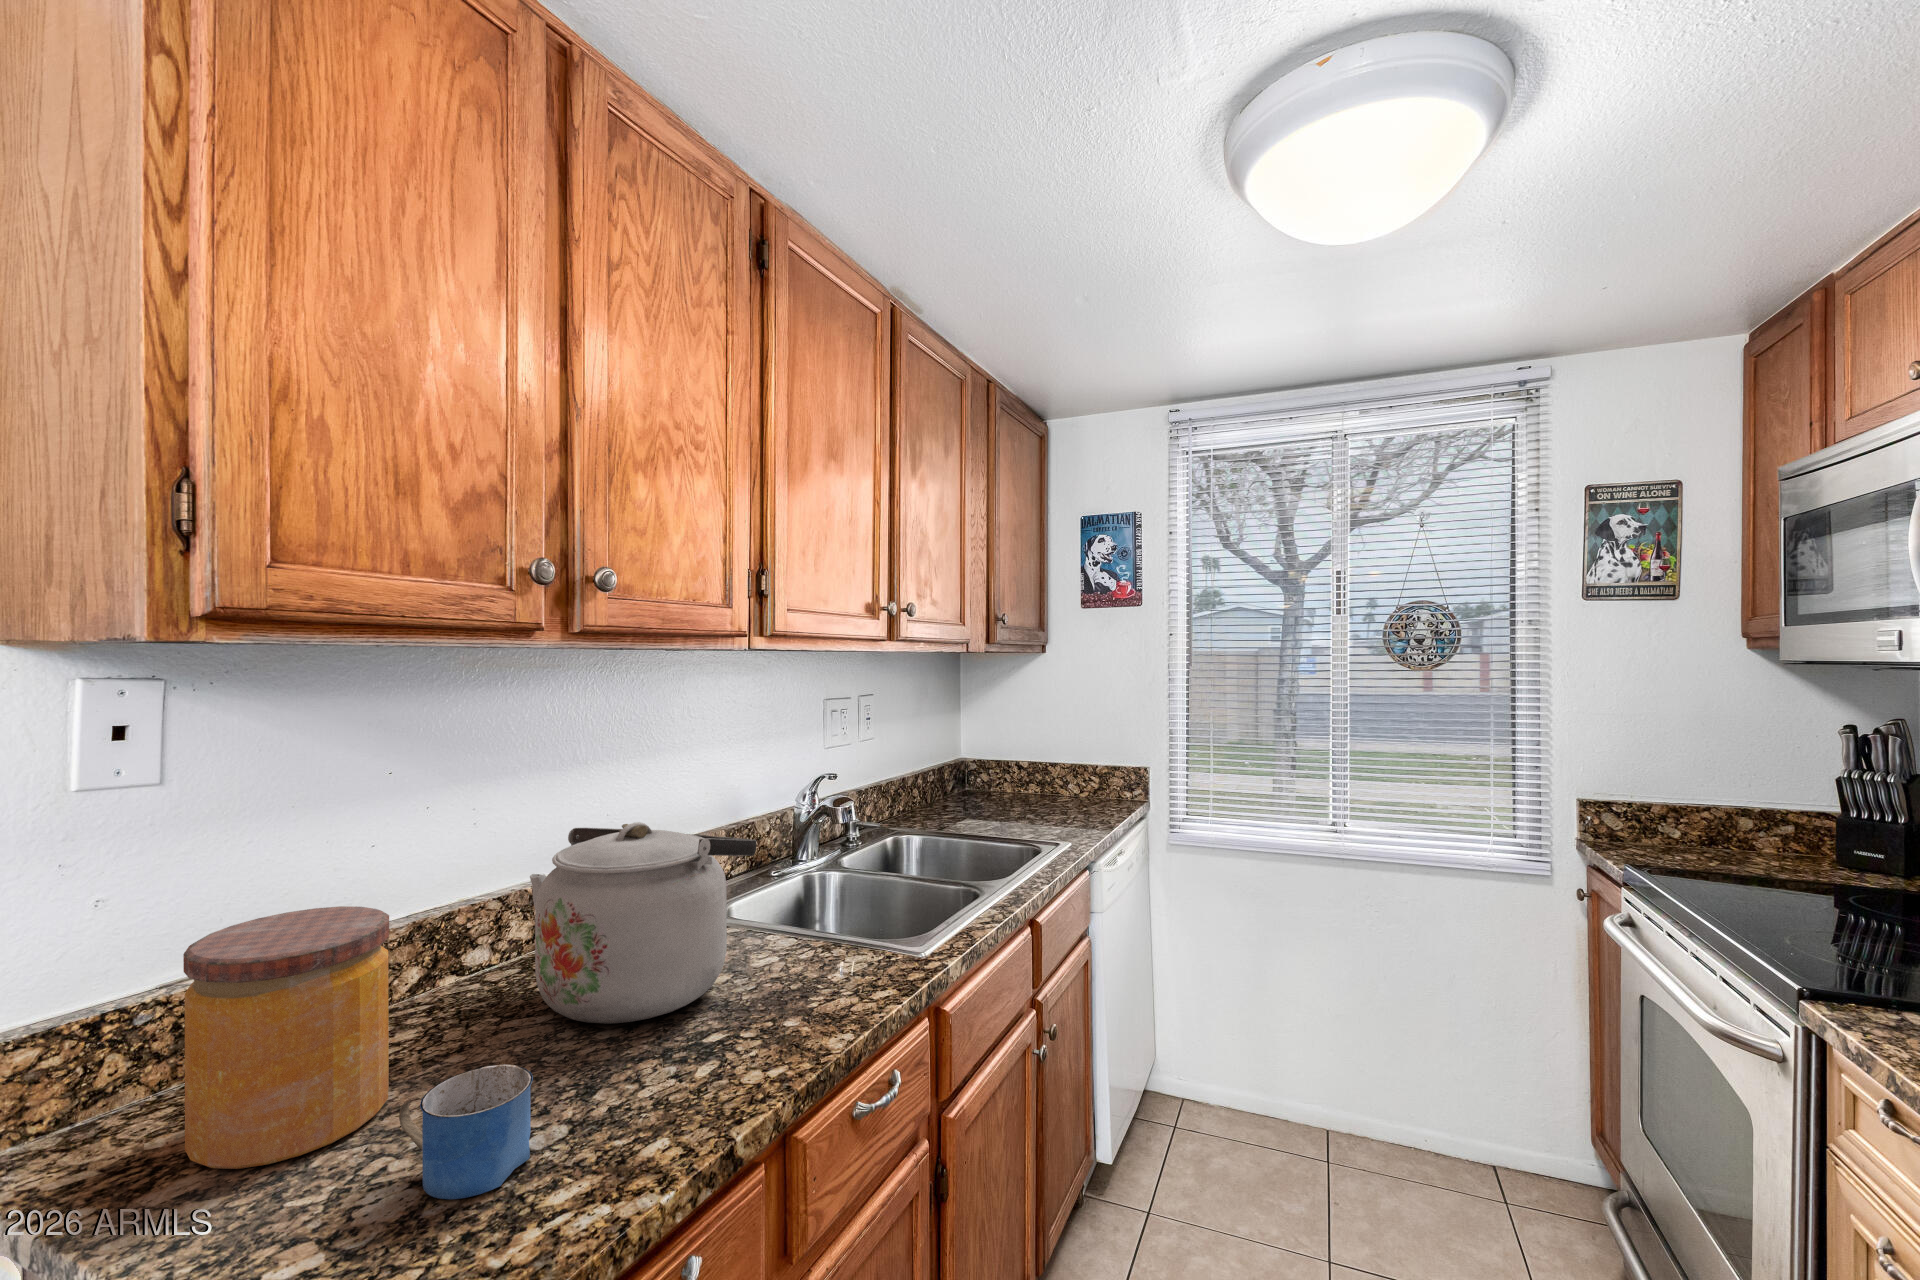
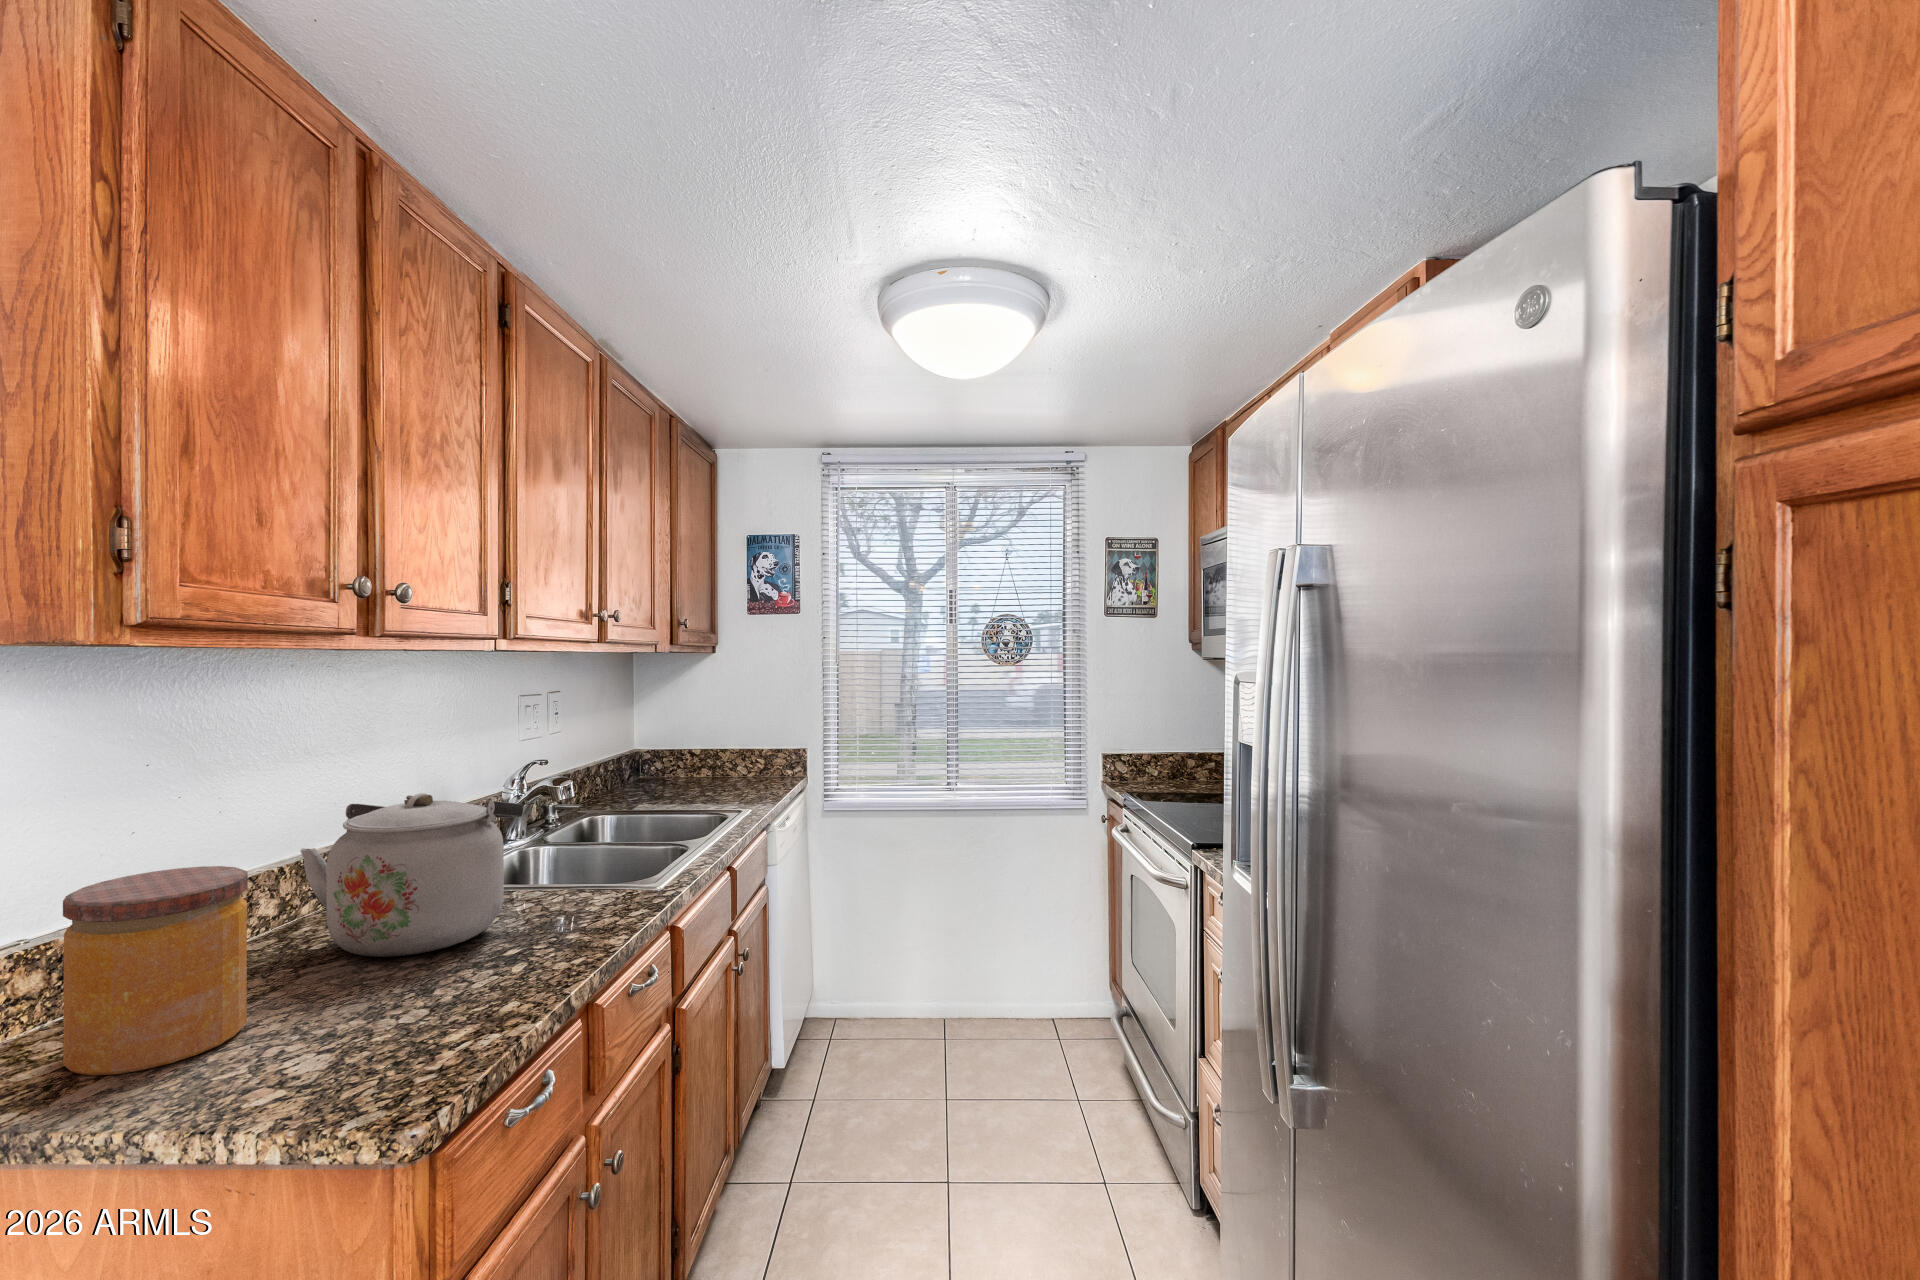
mug: present [399,1065,533,1199] -> none [306,960,420,1048]

